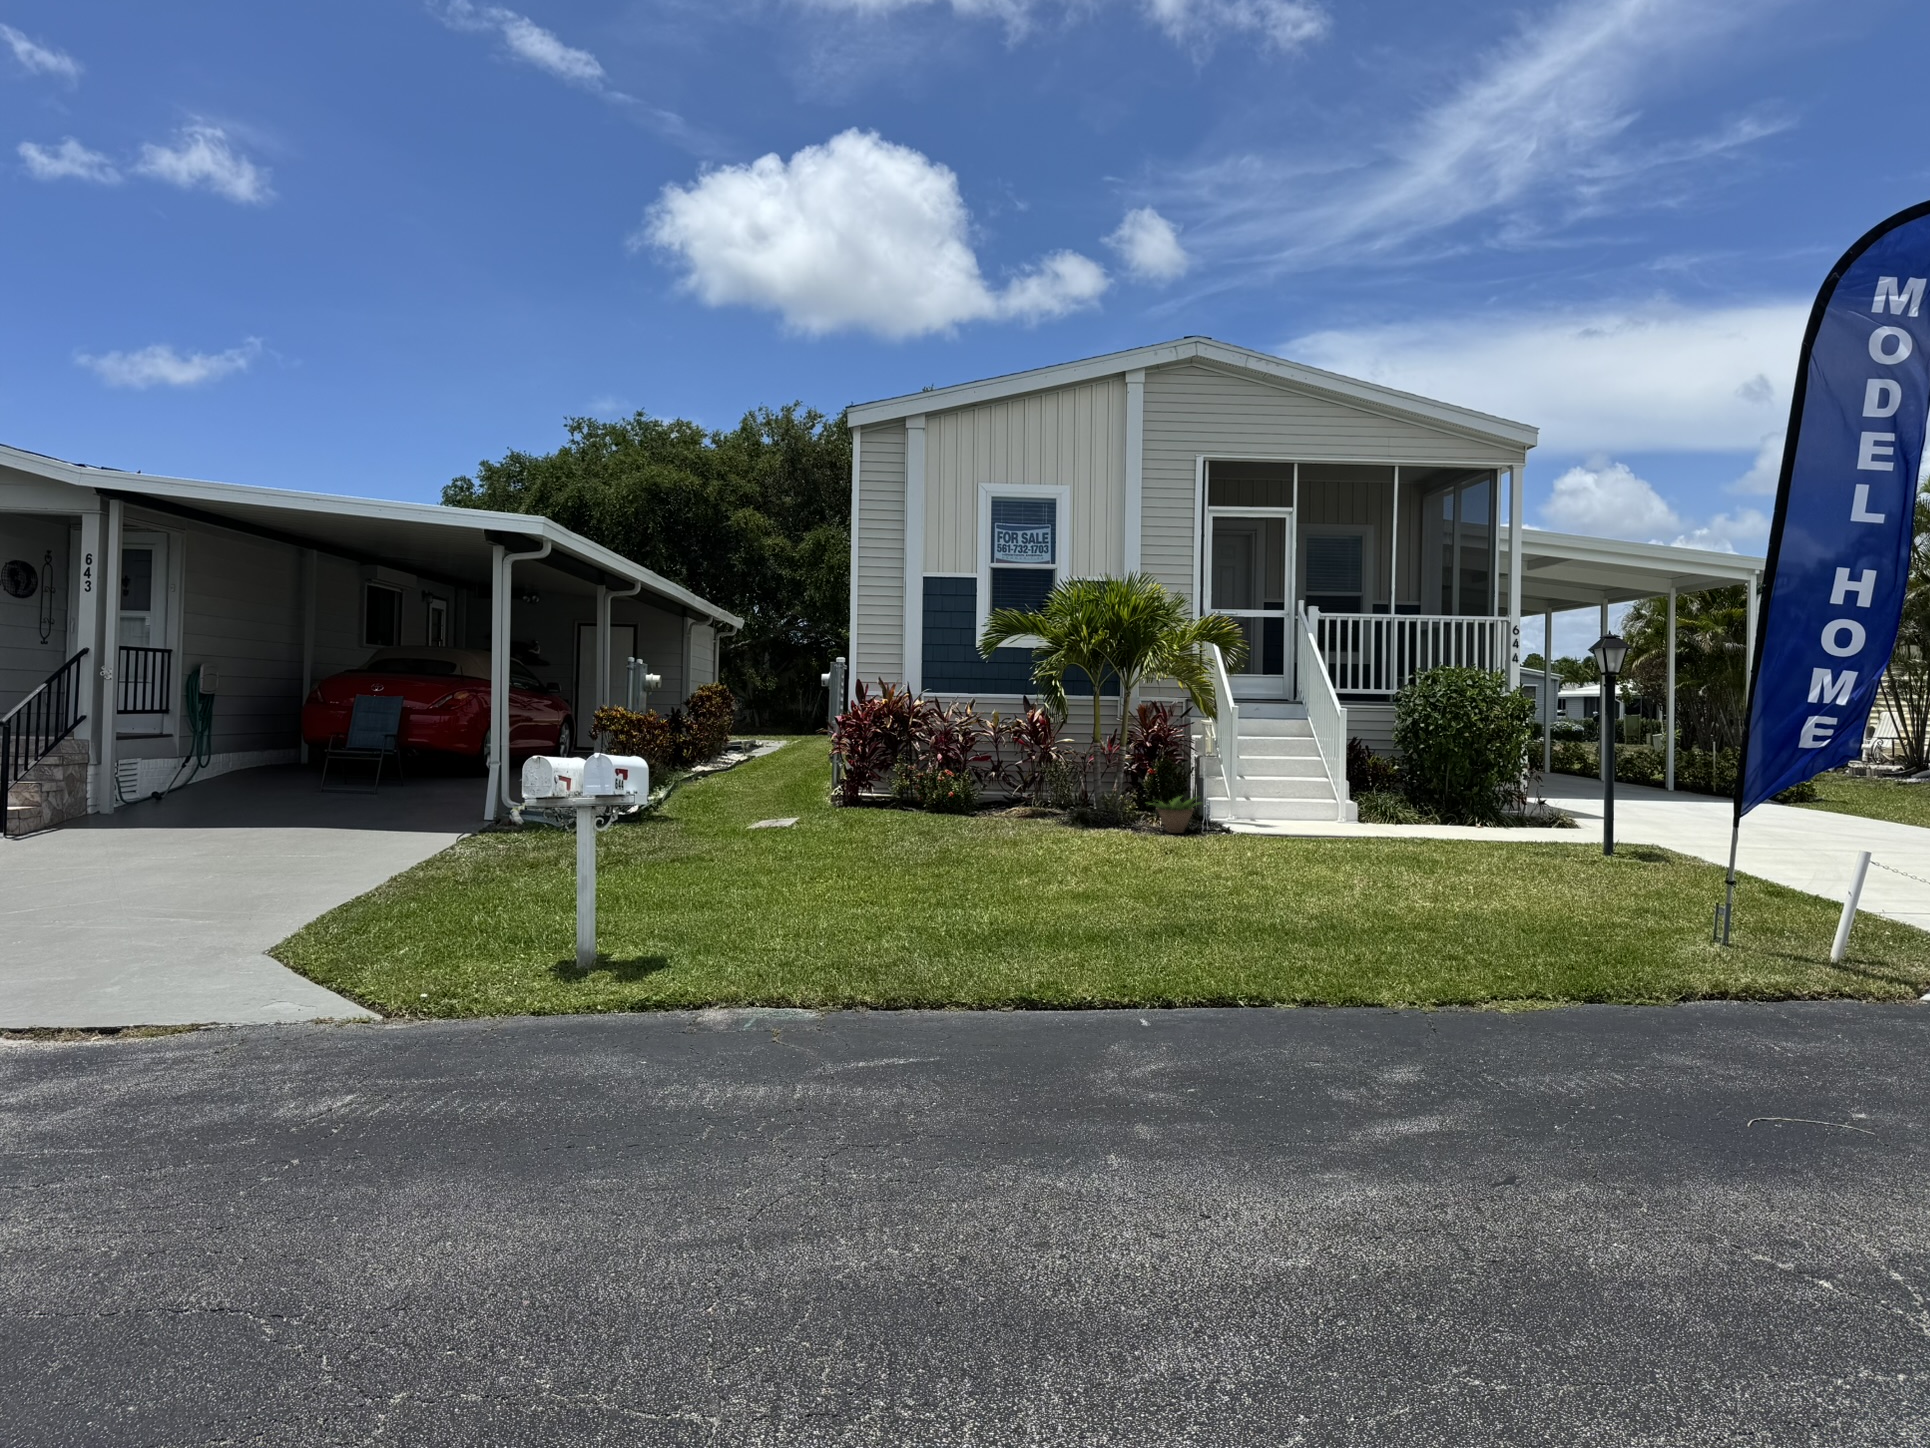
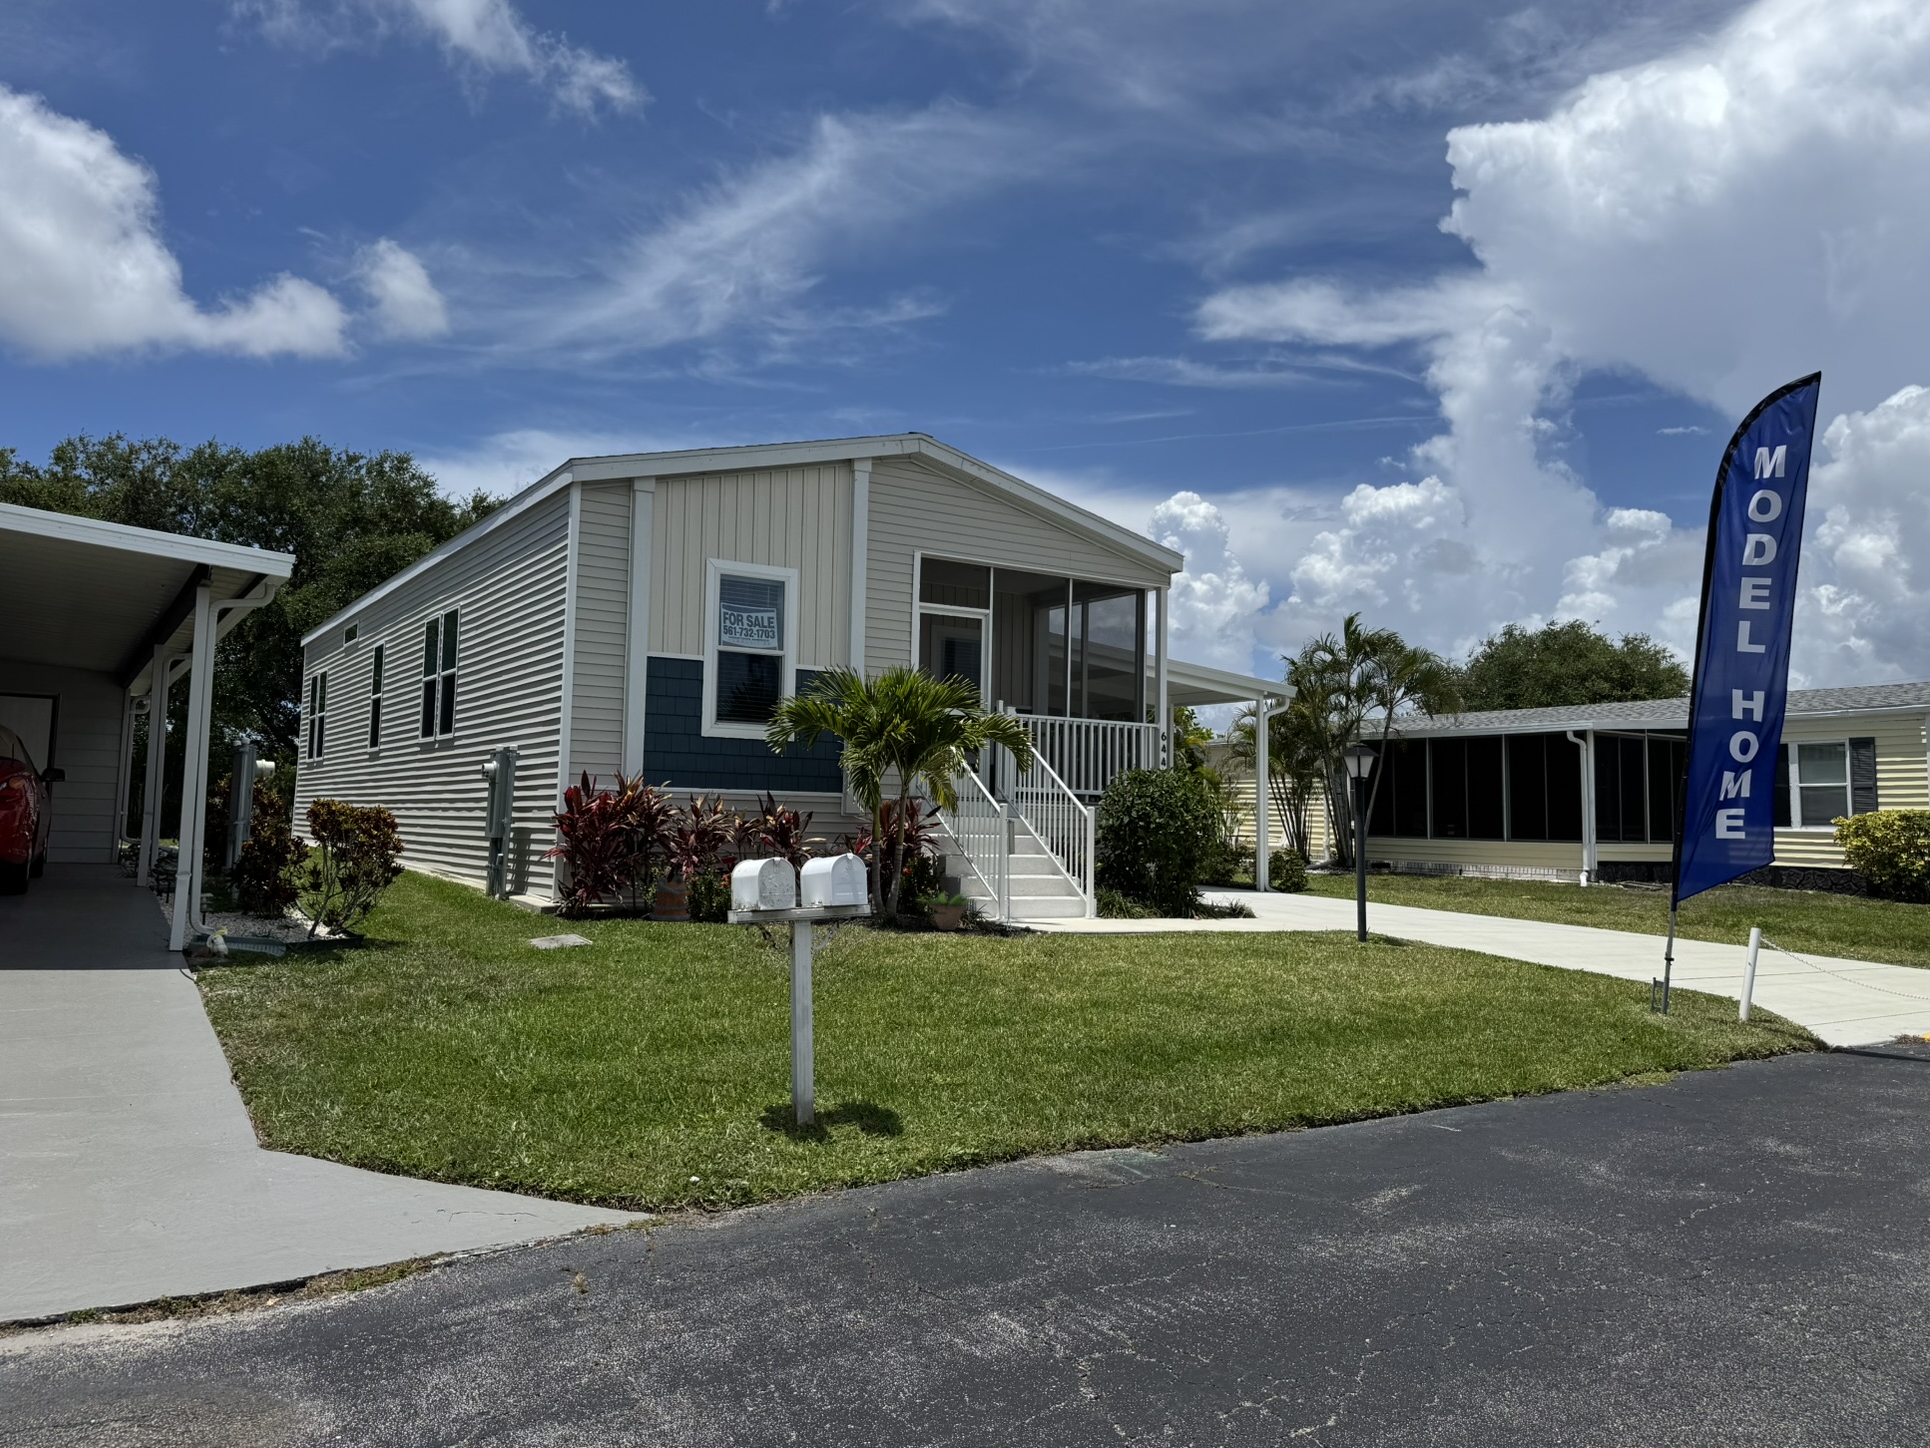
bucket: none [917,778,953,818] -> present [650,876,690,921]

